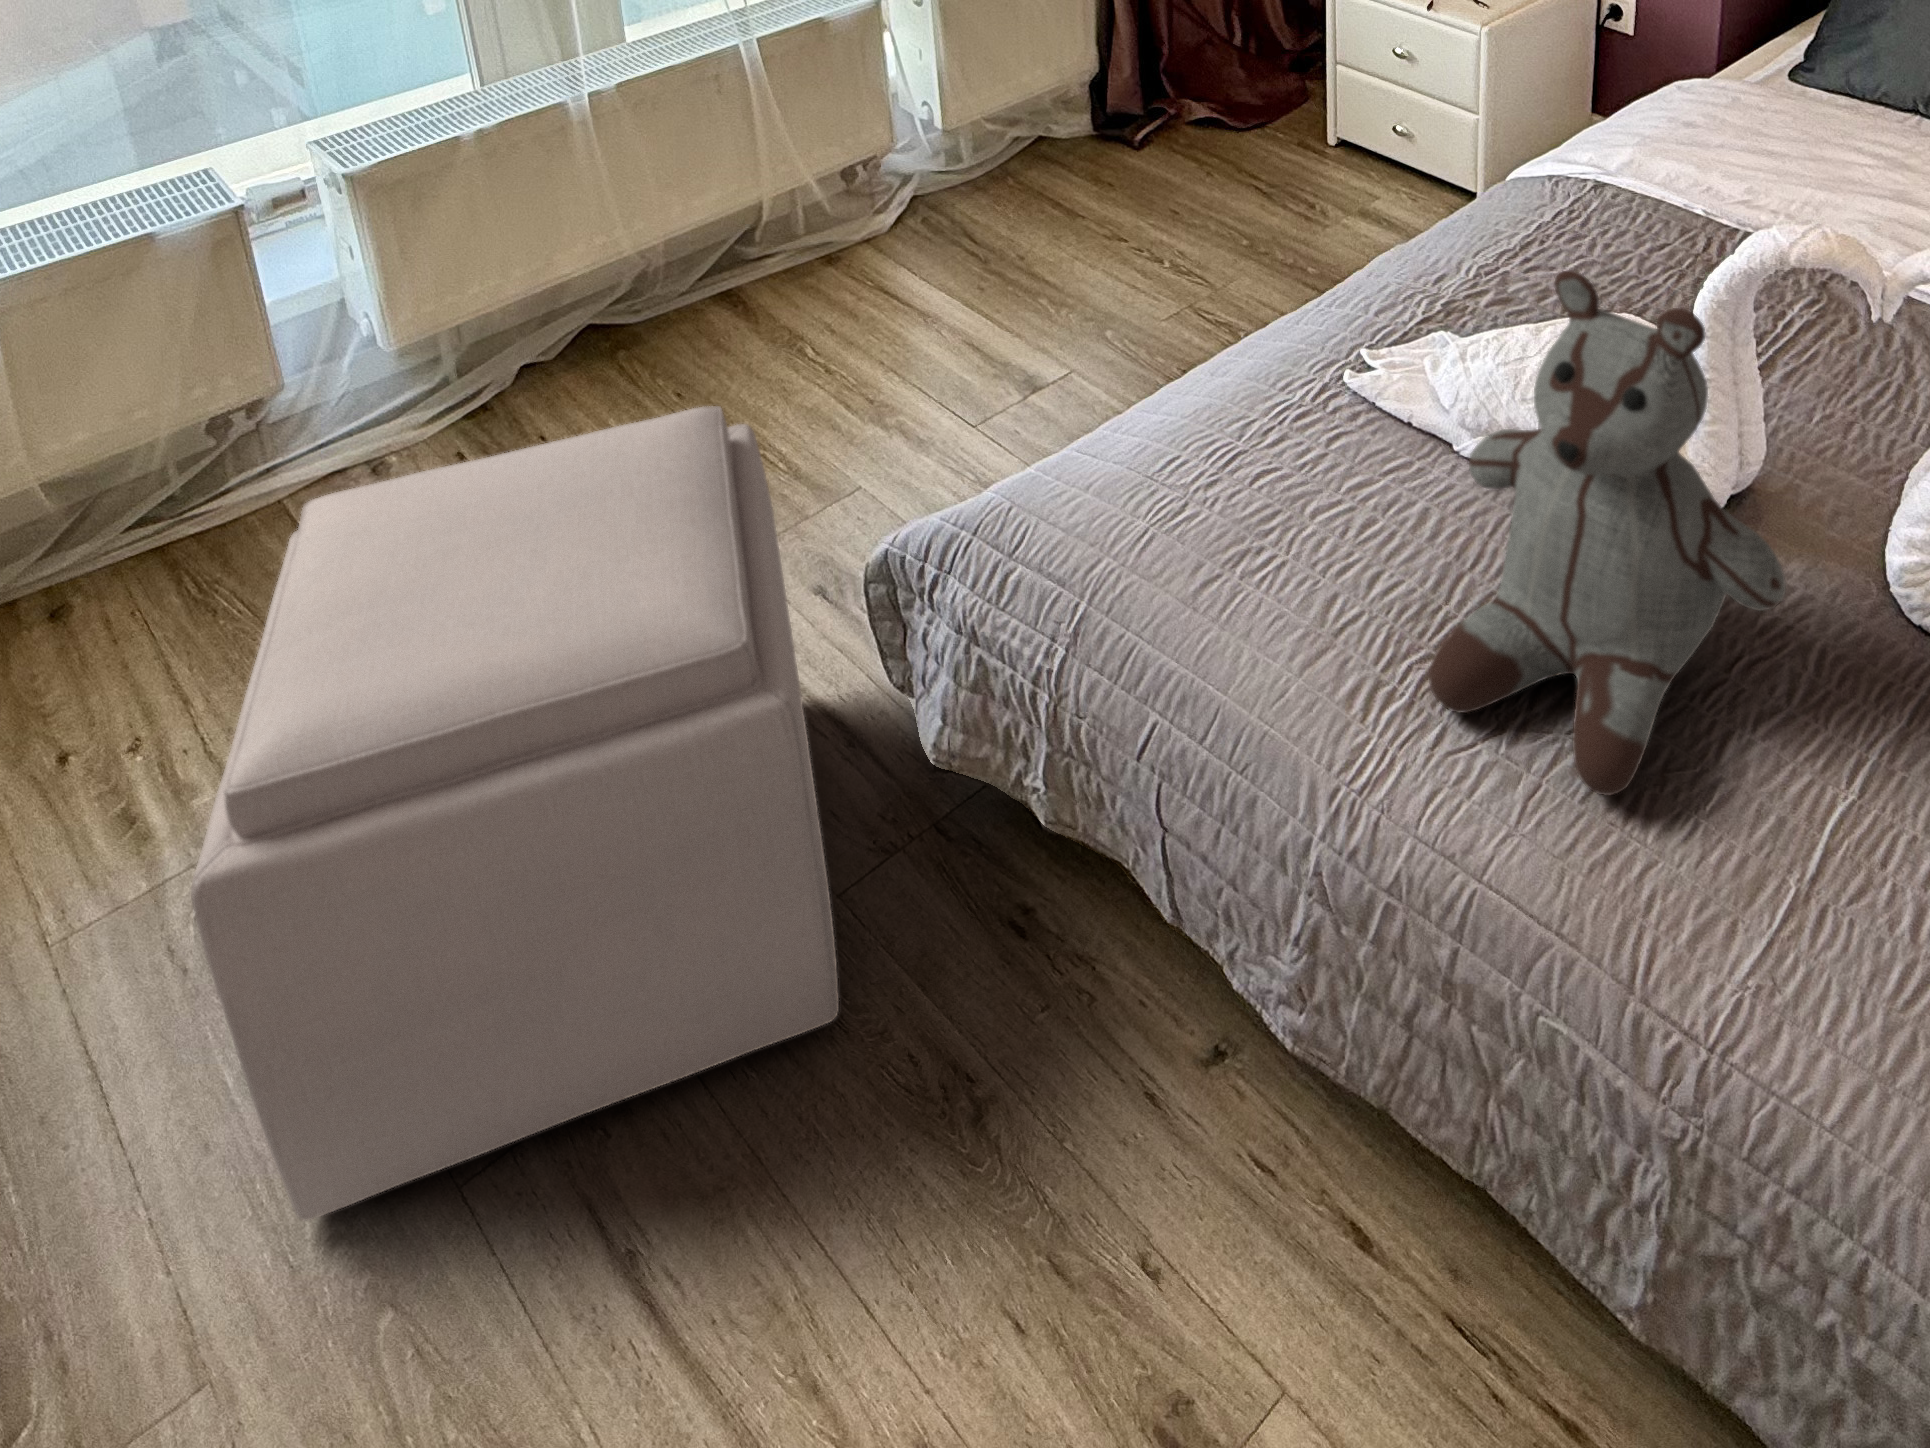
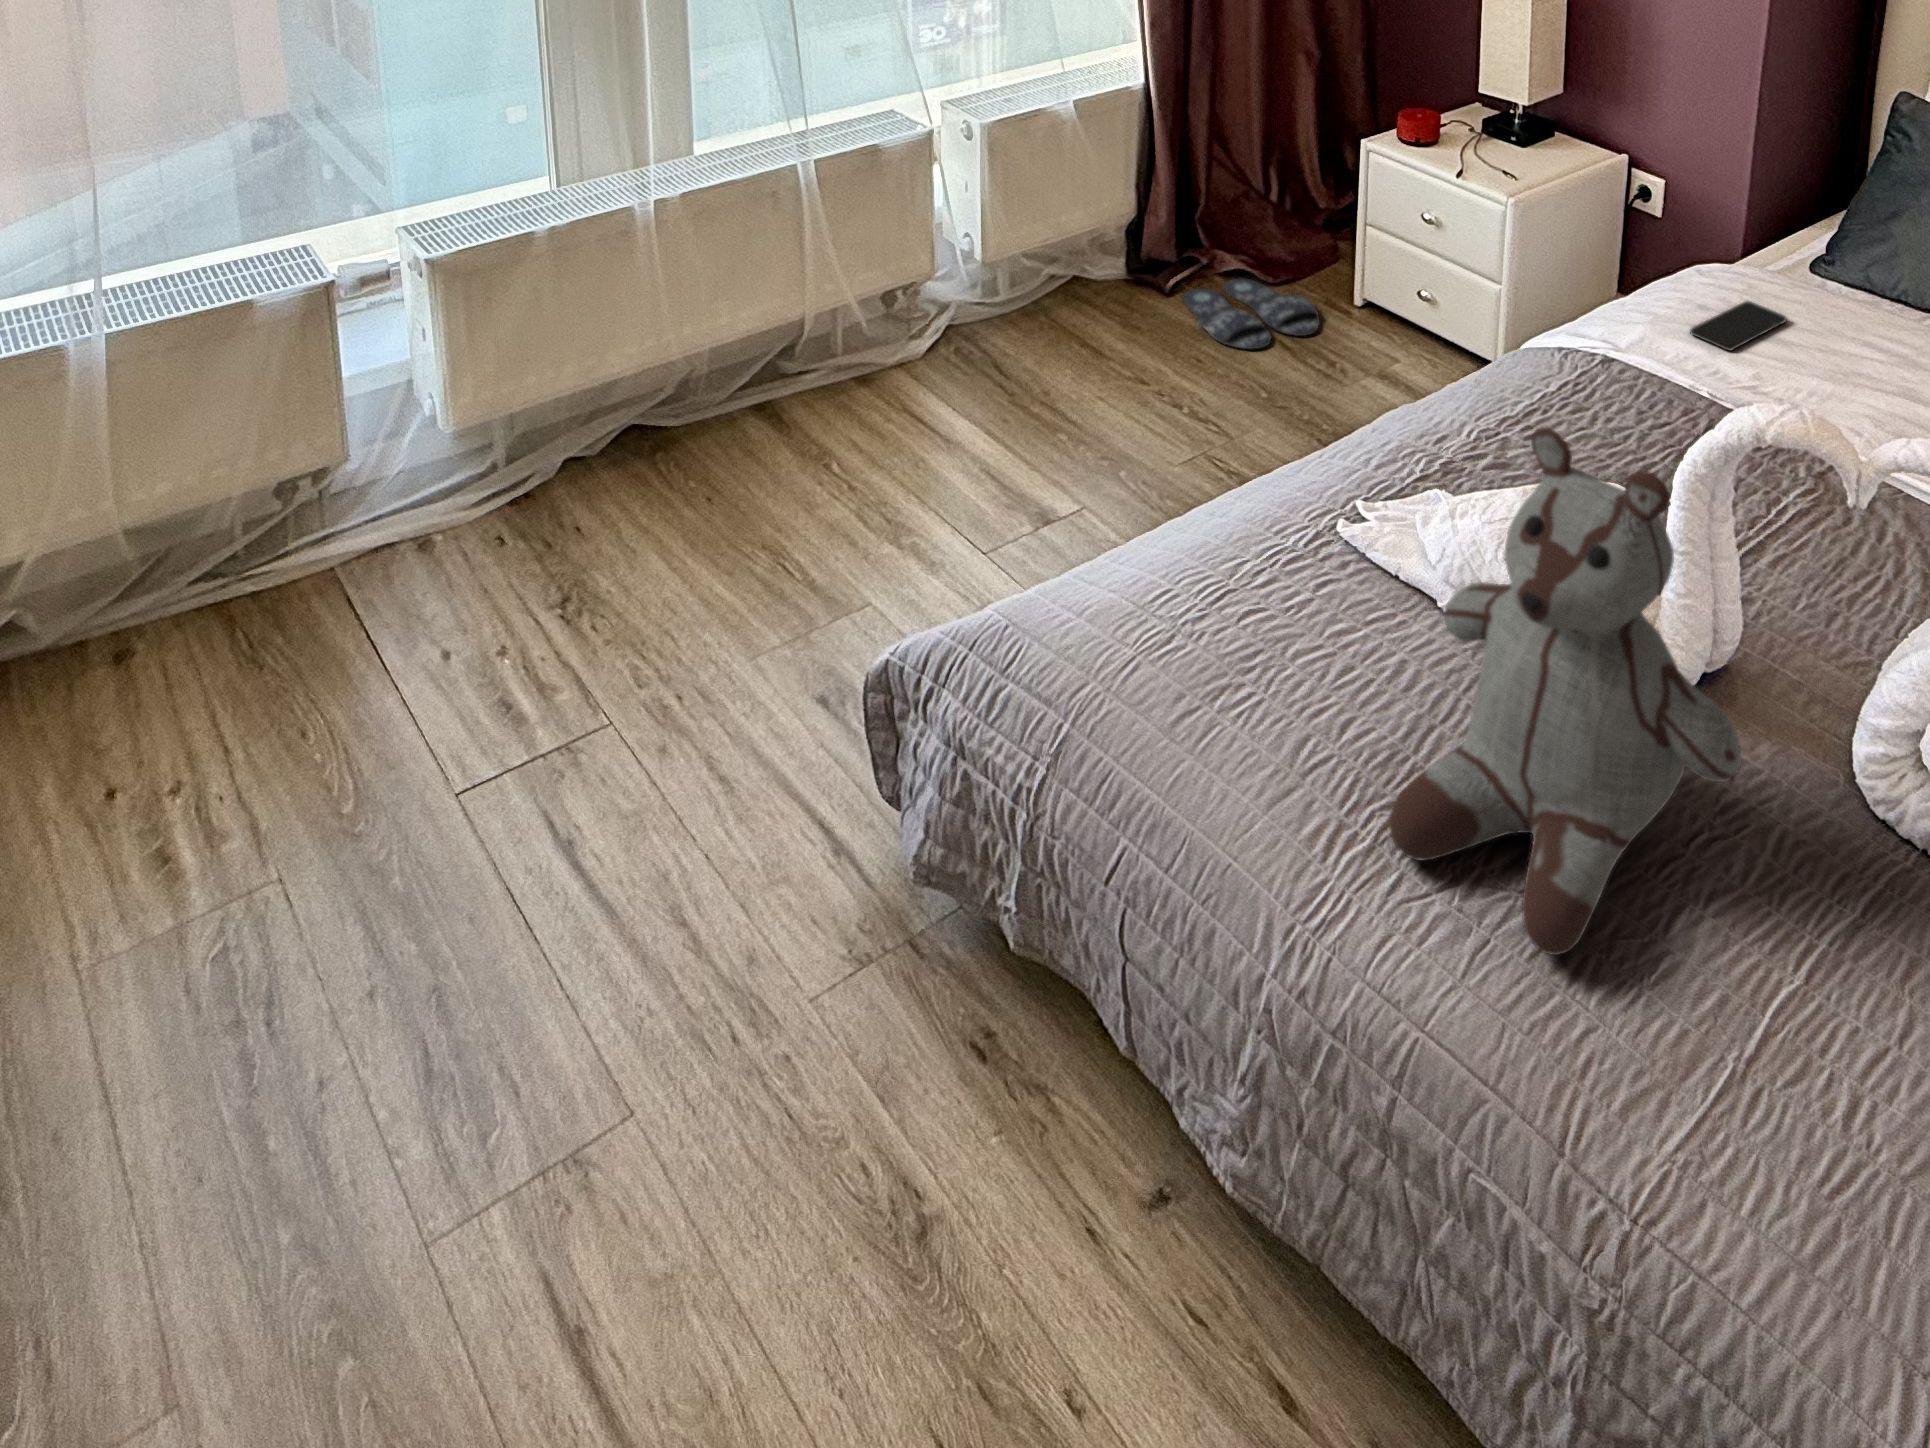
smartphone: none [1680,116,1776,169] -> present [1690,301,1787,351]
slippers: none [1152,128,1295,200] -> present [1182,278,1319,349]
ottoman: present [191,406,839,1221] -> none [222,501,801,1263]

